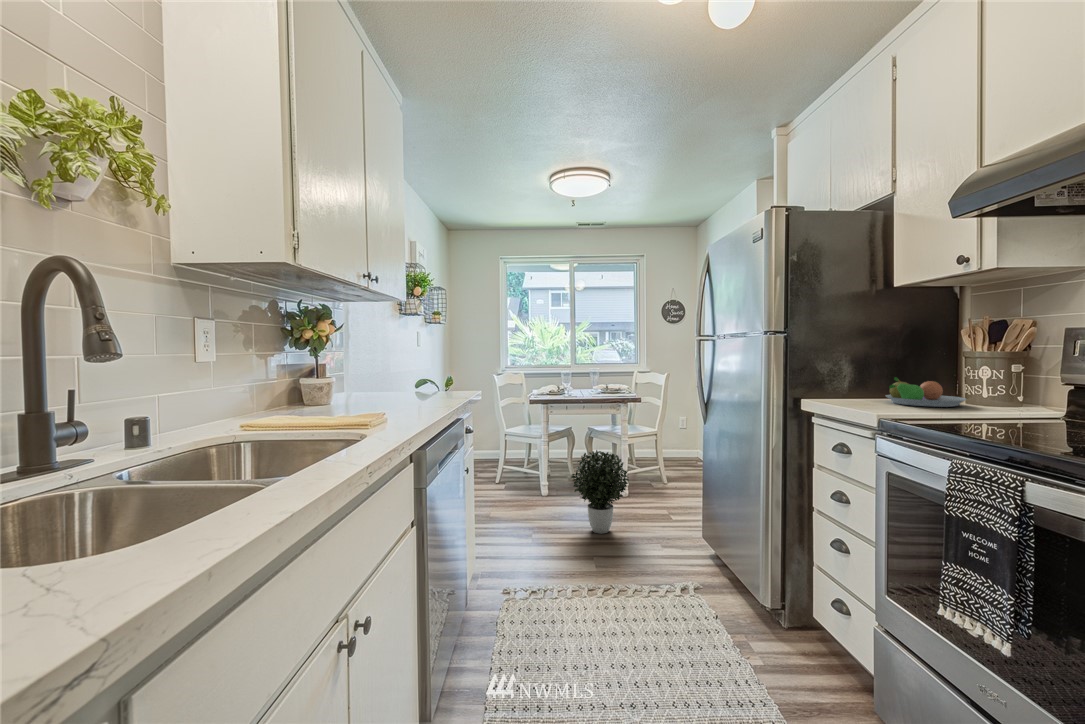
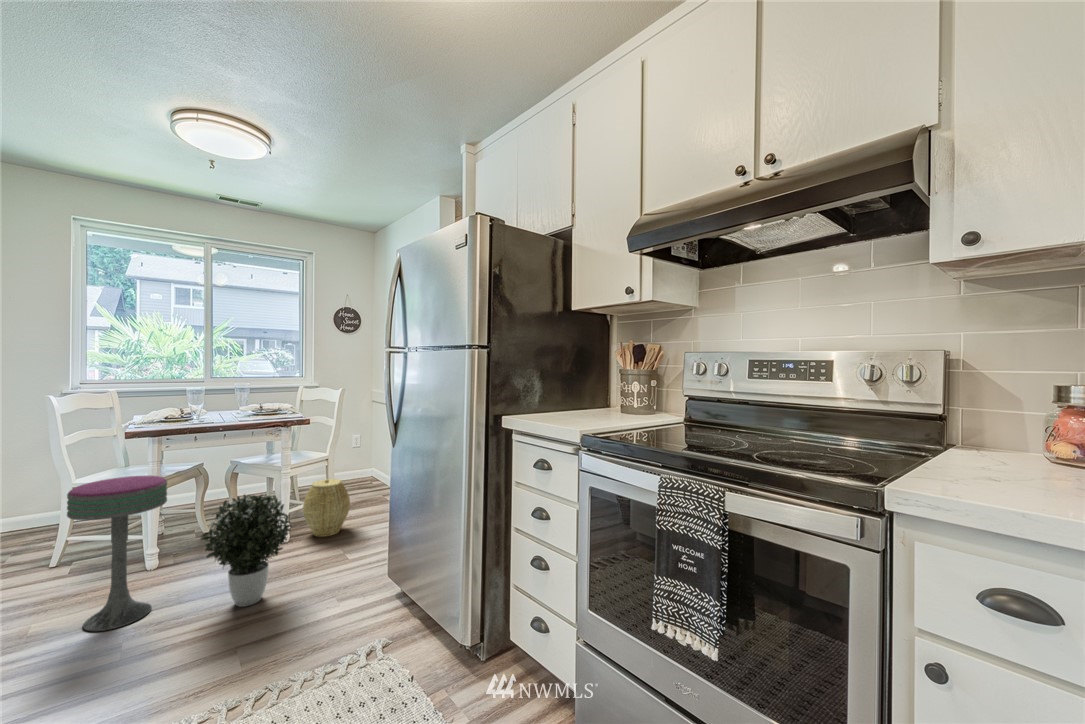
fruit bowl: present [886,378,966,407] -> none [568,393,625,418]
bar stool: none [503,429,552,526] -> present [67,476,167,631]
woven basket: none [640,451,678,499] -> present [303,479,350,537]

